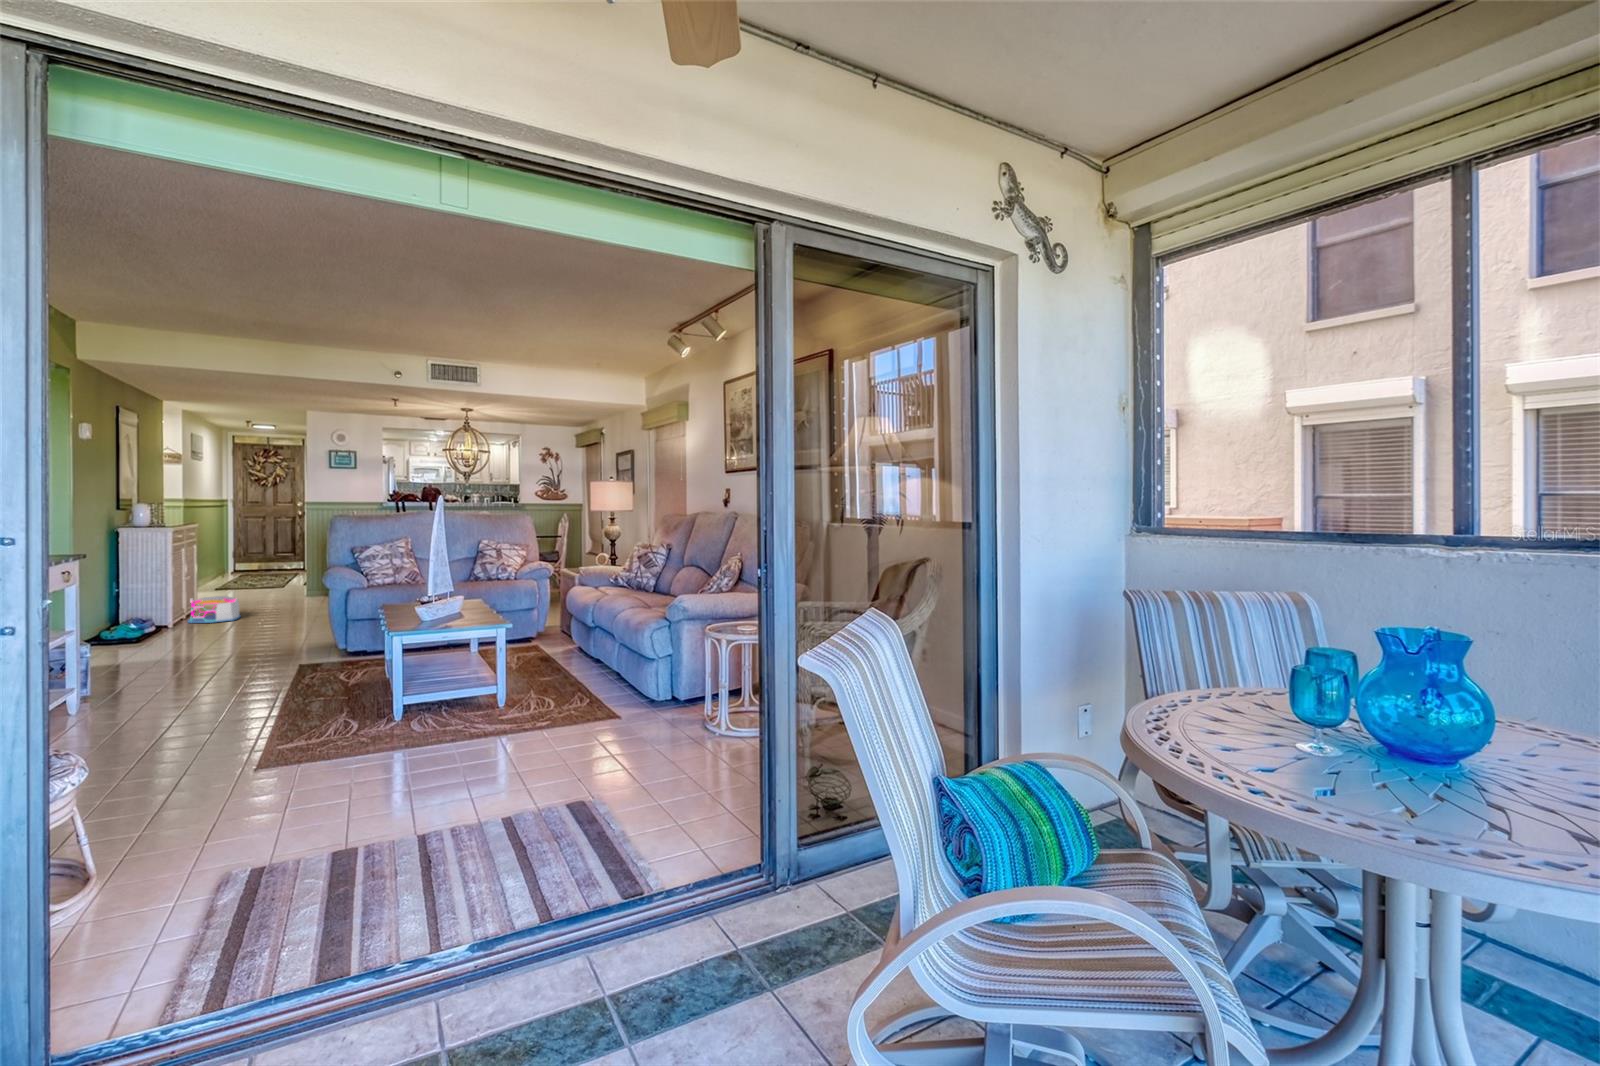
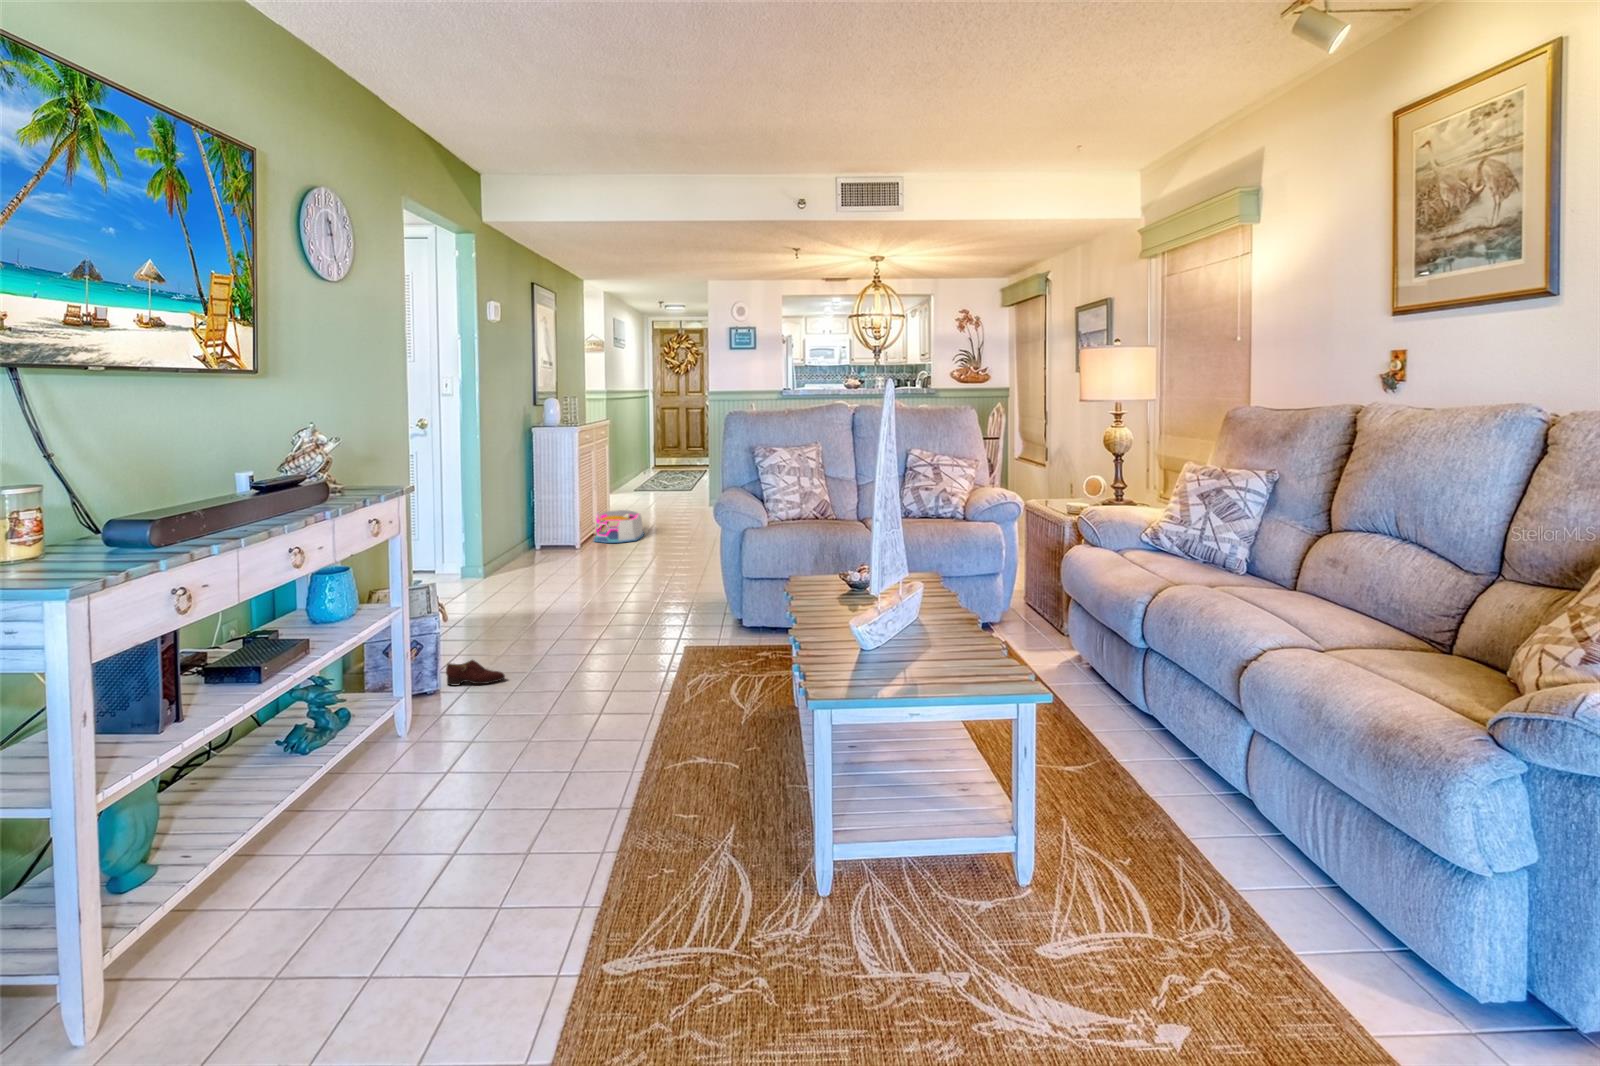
shoe: none [90,683,147,703] -> present [446,660,505,685]

